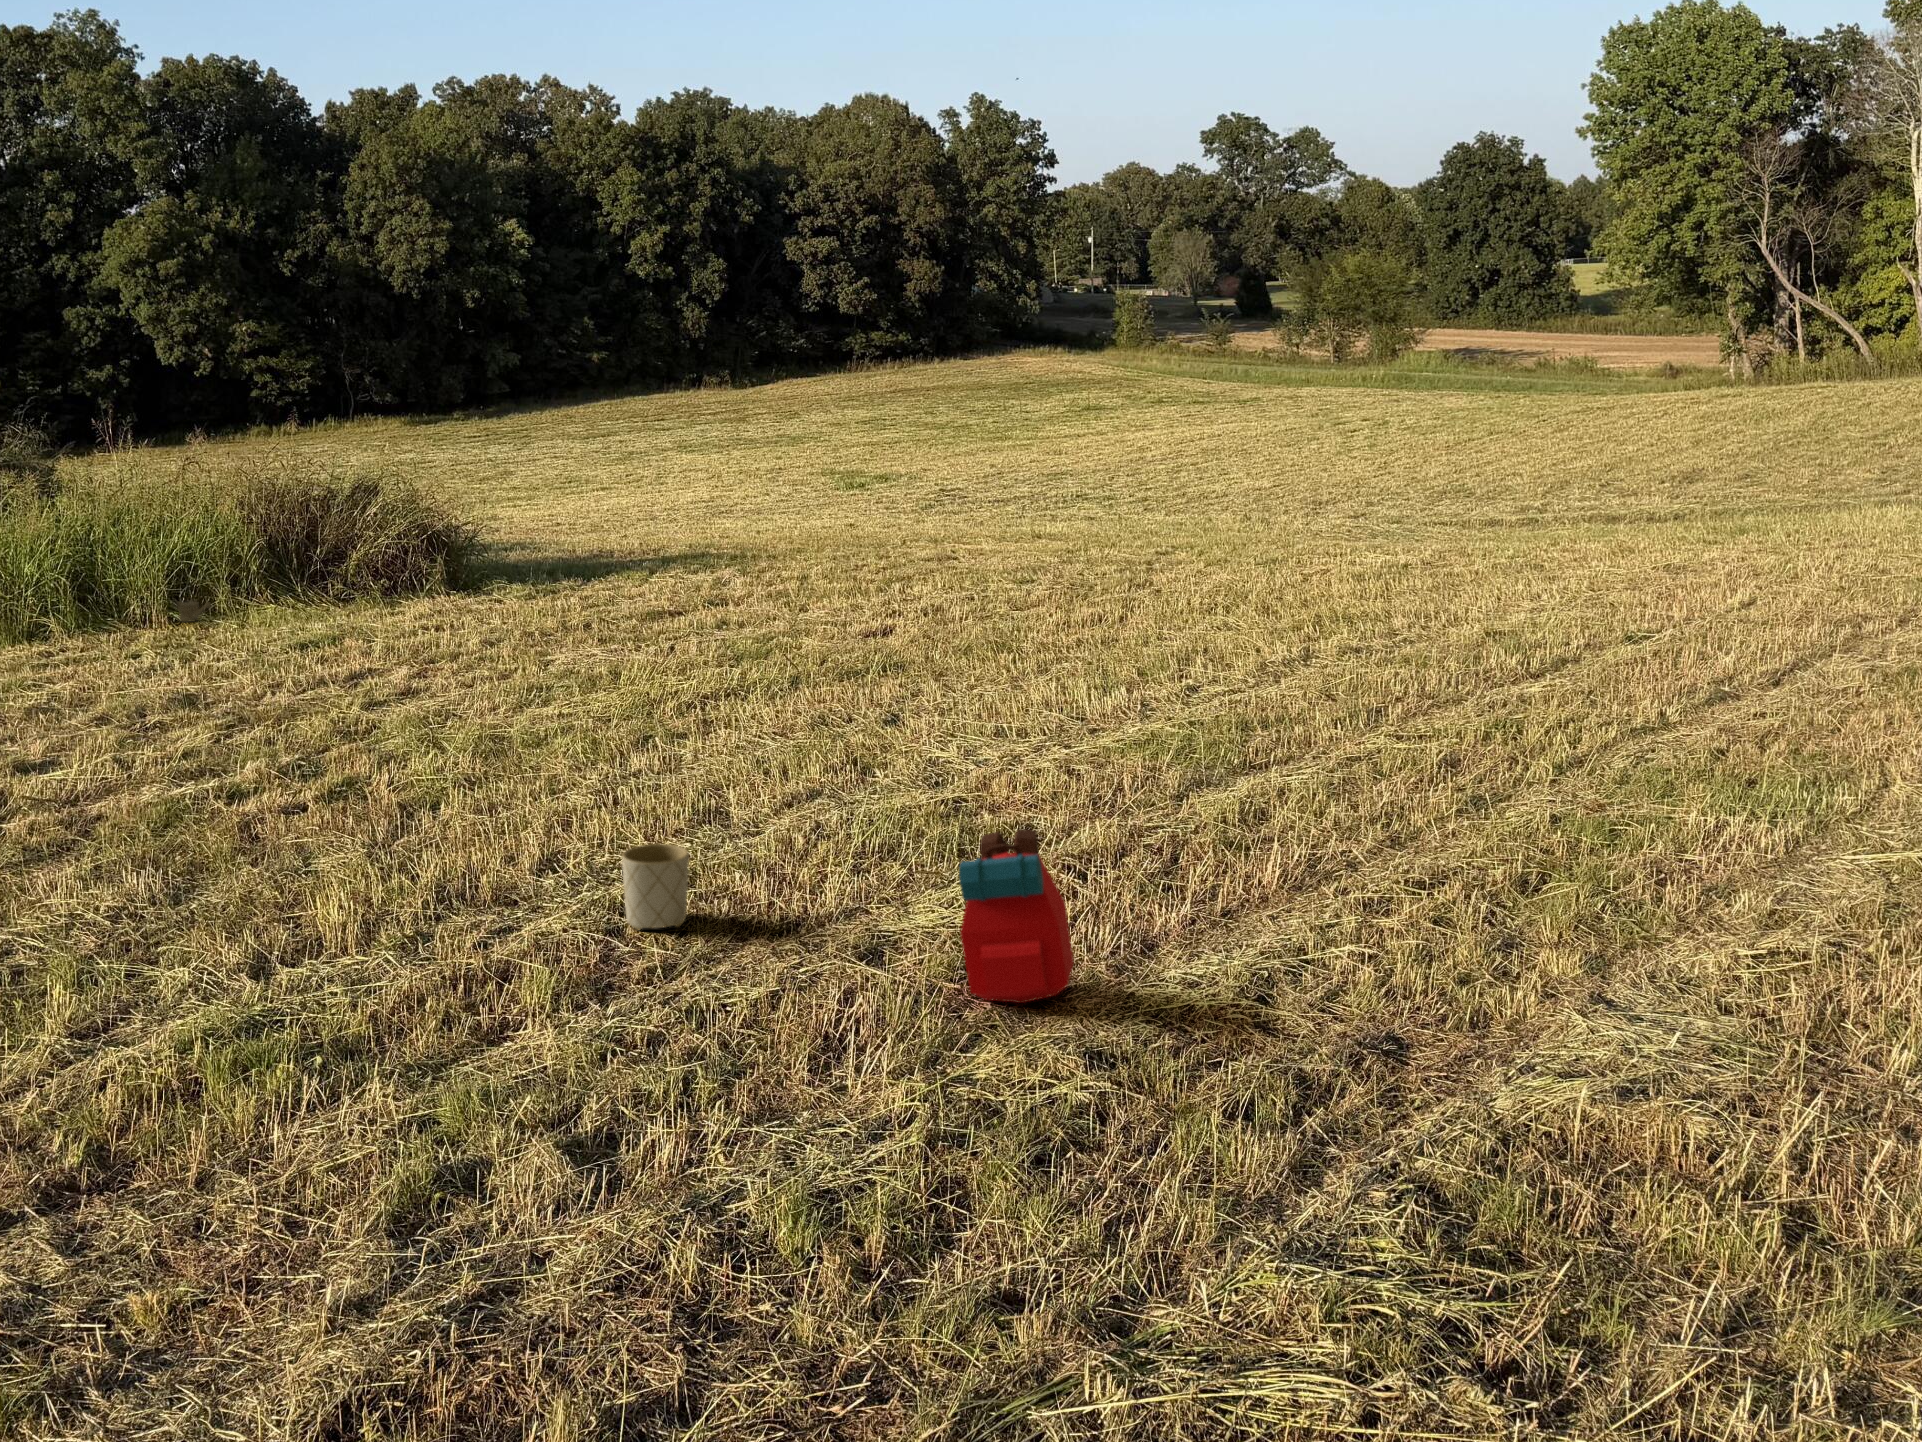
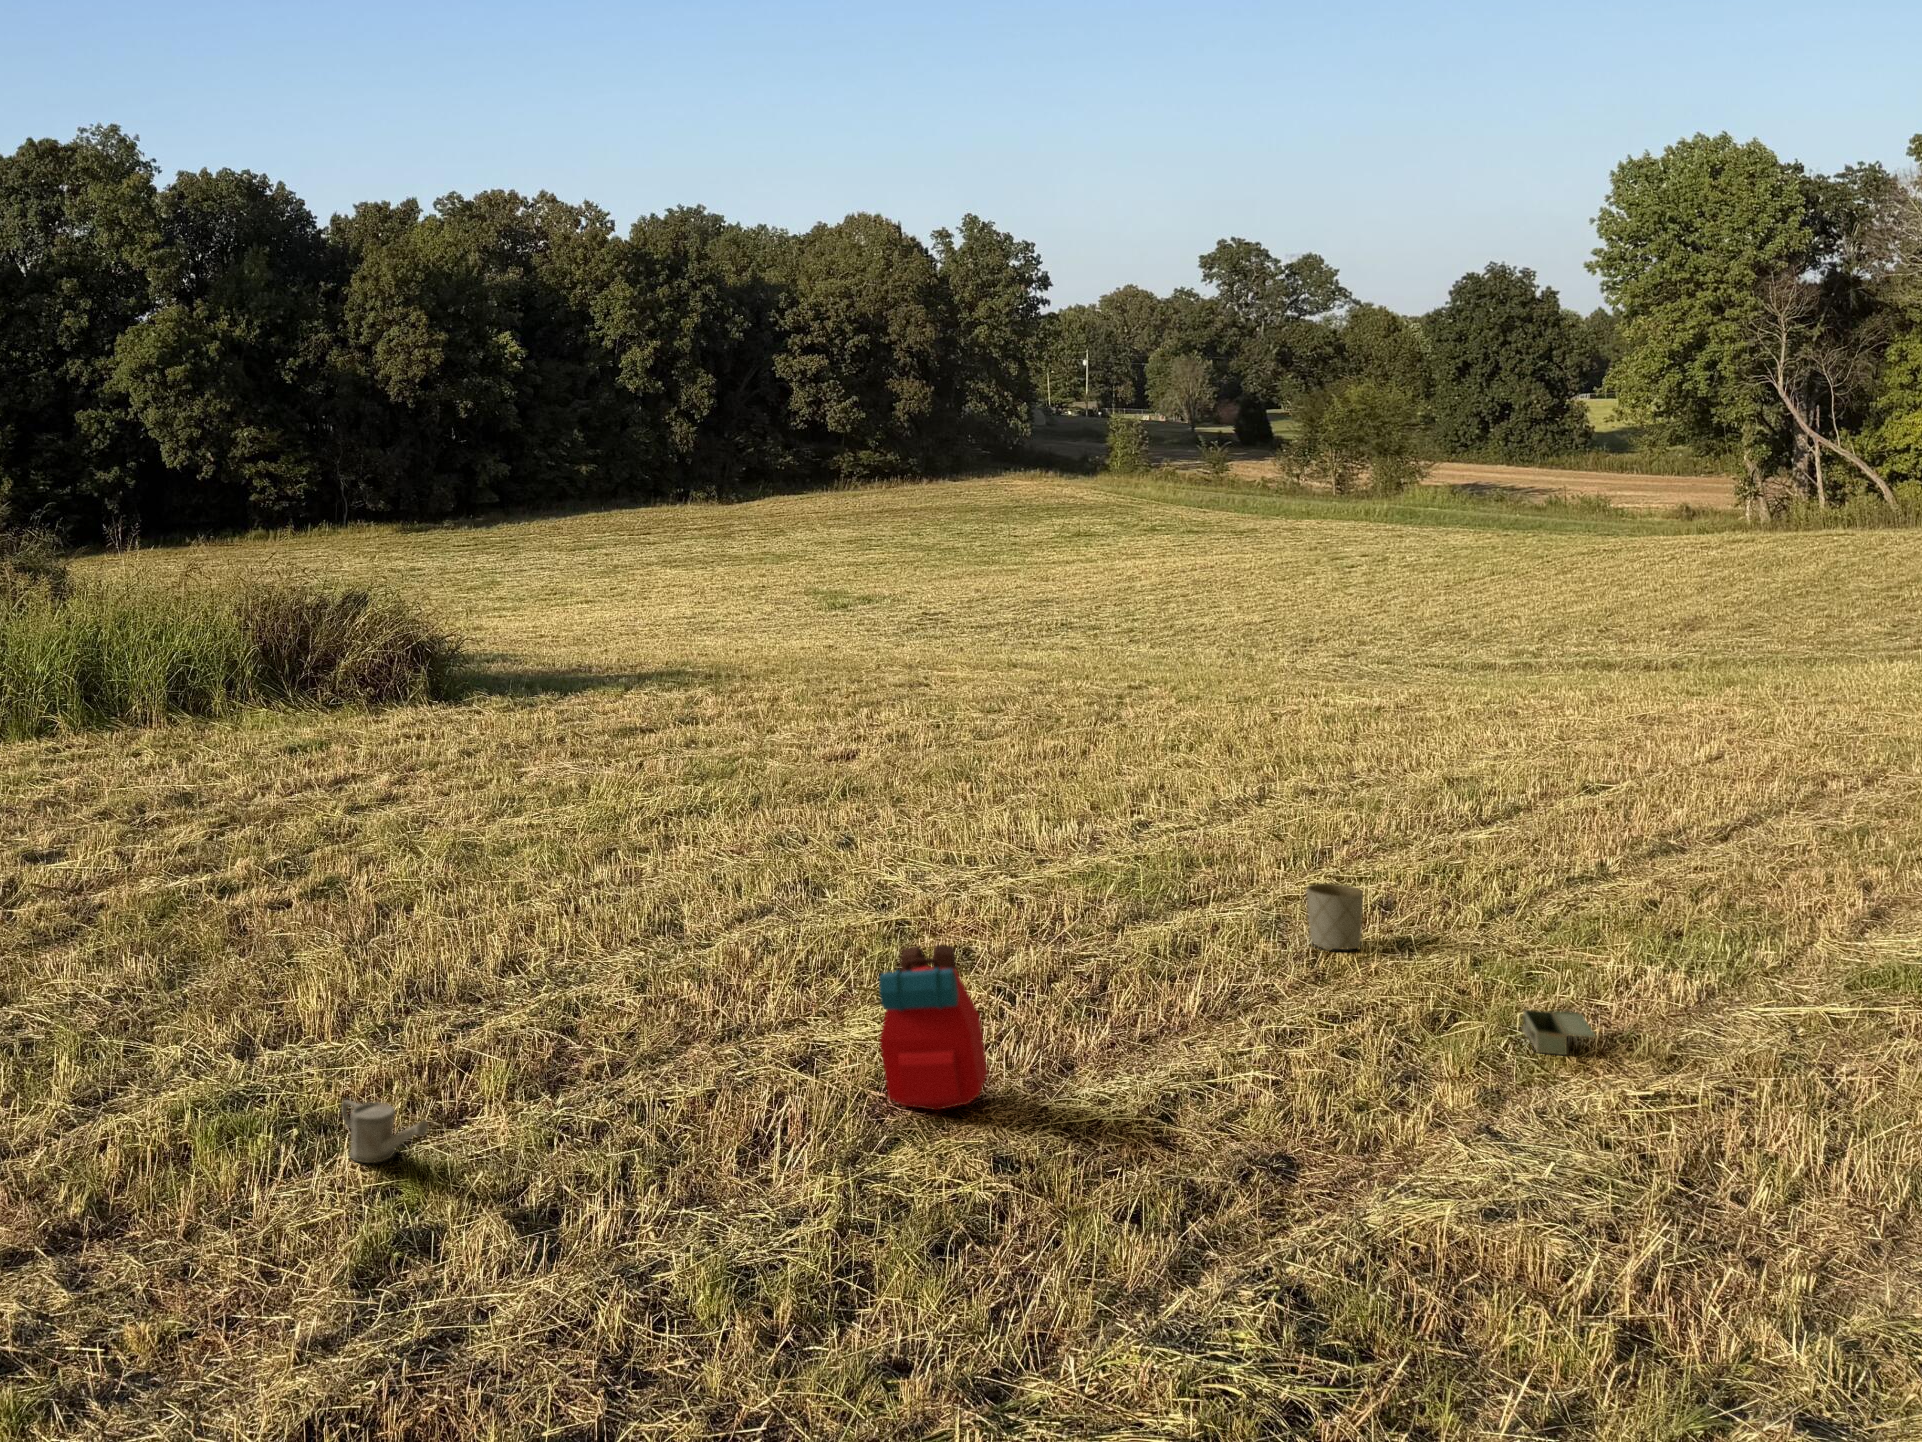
watering can: present [176,602,210,622] -> present [341,1100,428,1163]
planter: present [622,844,689,930] -> present [1306,883,1363,951]
toolbox: none [1613,871,1692,916] -> present [1522,1010,1595,1055]

